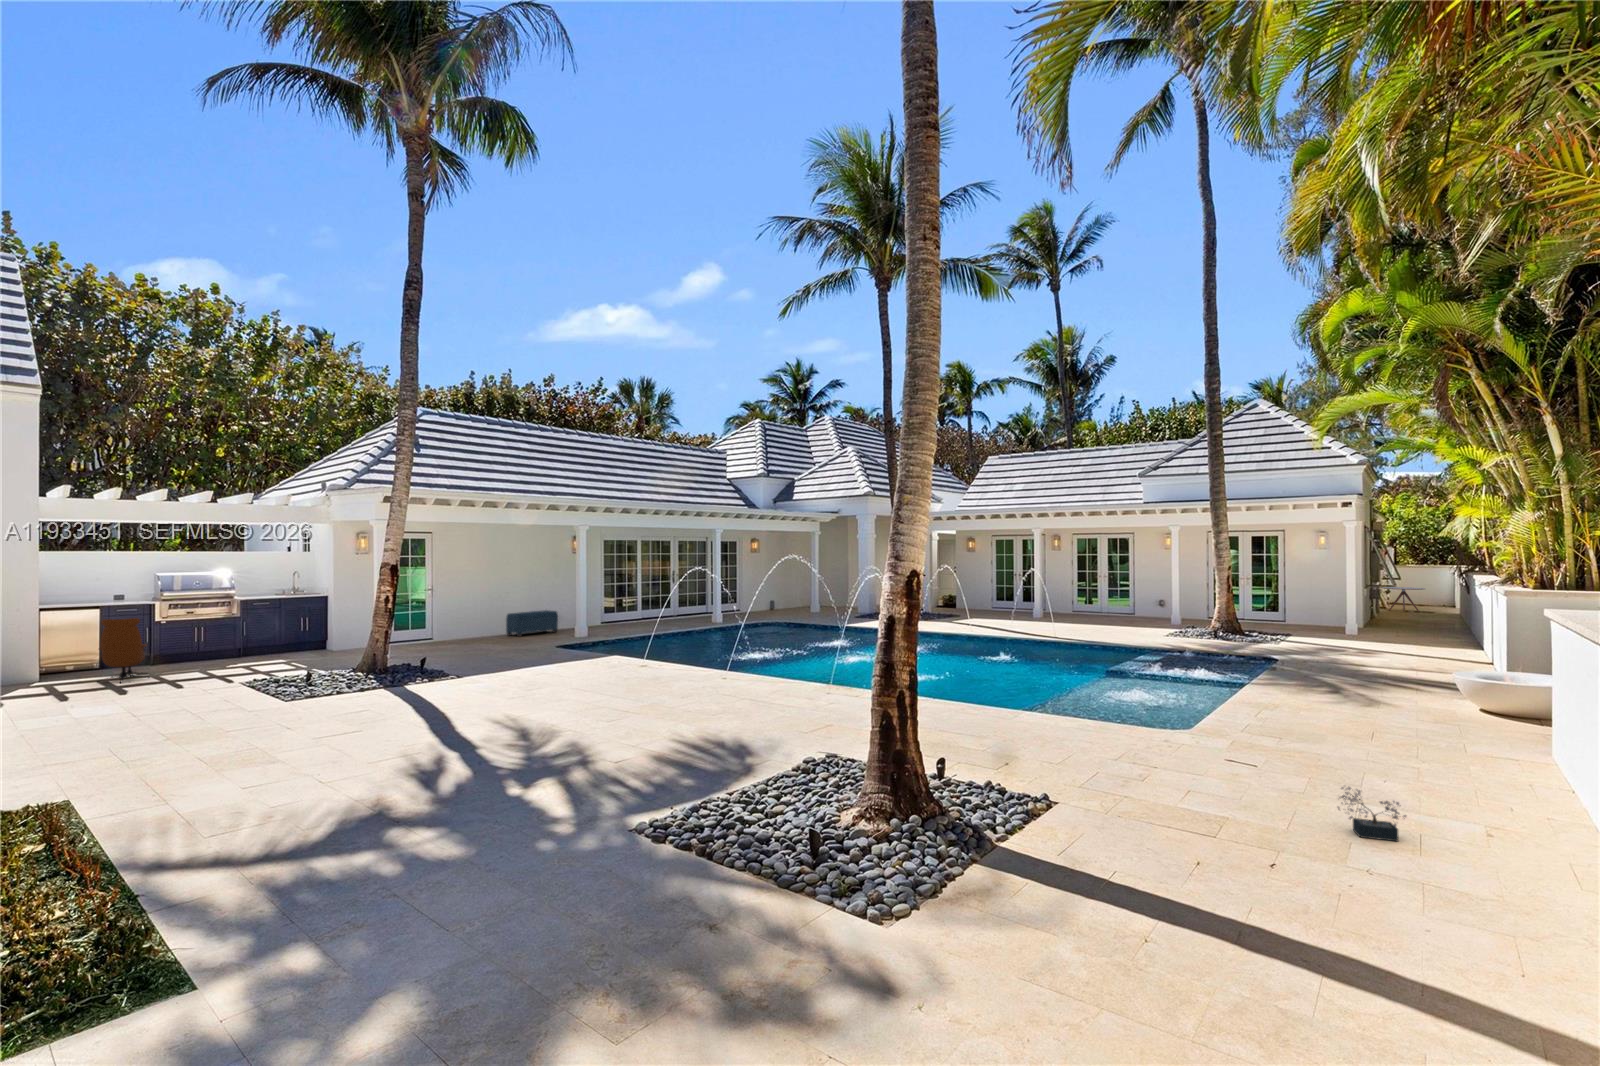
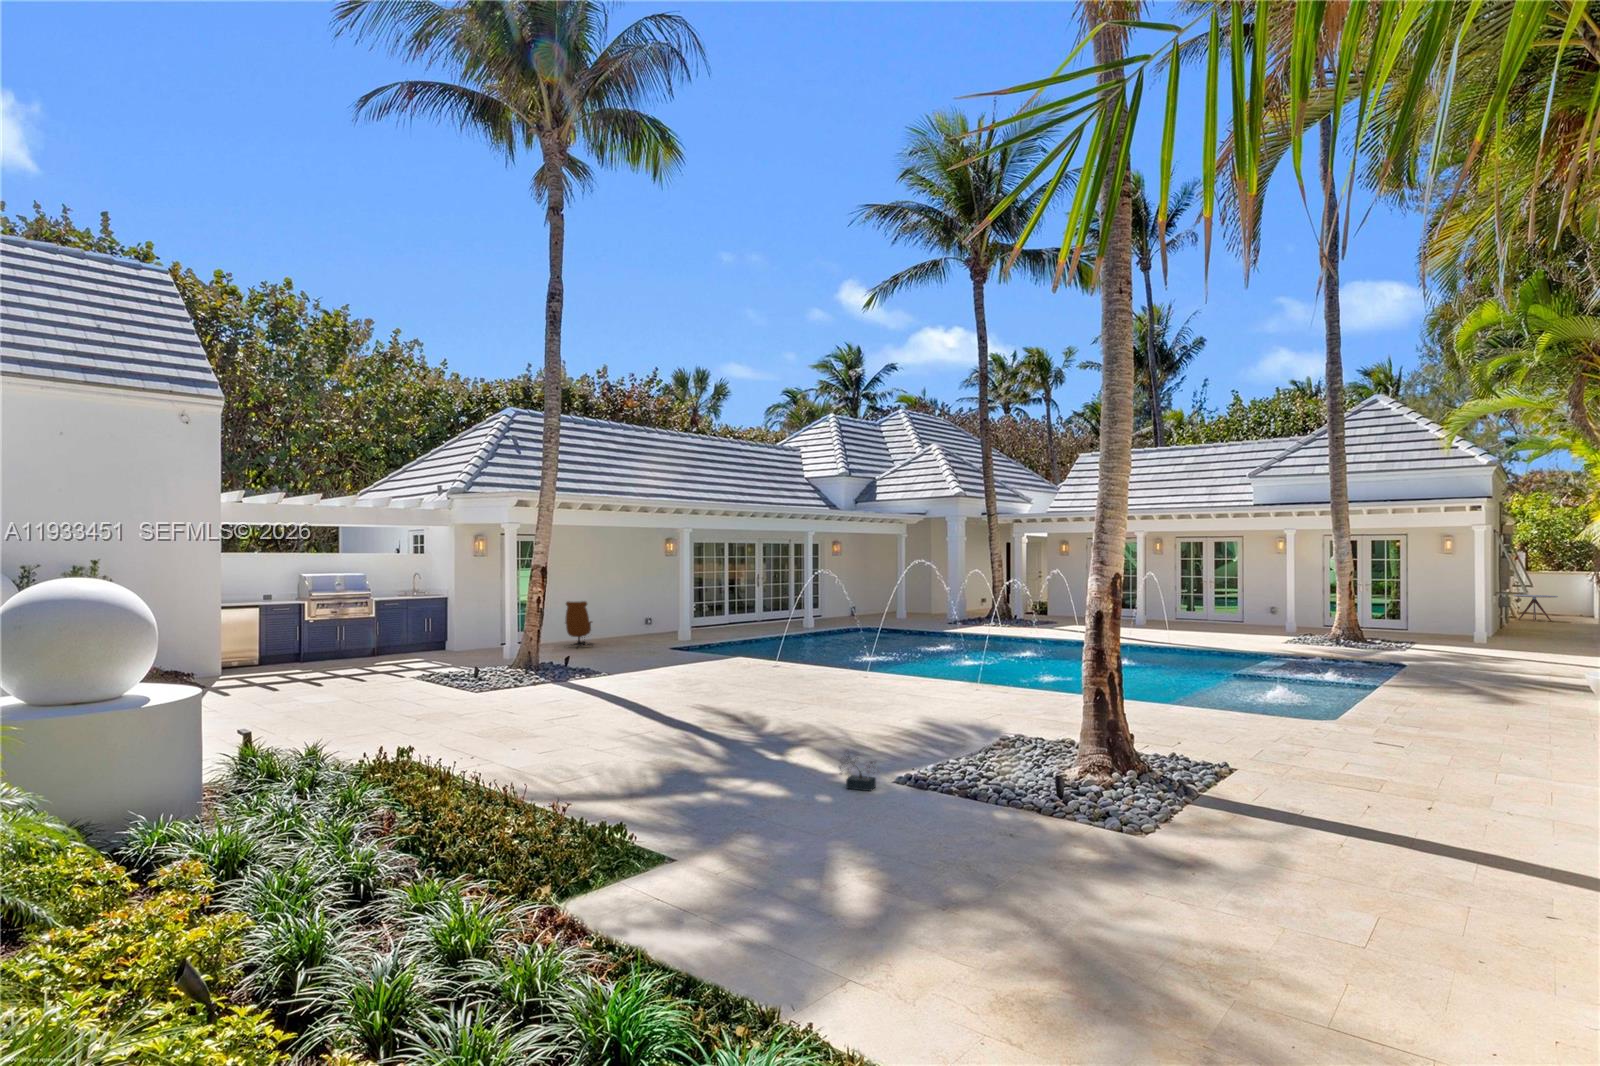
bench: present [506,610,558,637] -> none [601,616,650,643]
lounge chair: present [99,618,147,682] -> present [565,601,592,646]
decorative plant: present [1338,787,1406,841] -> present [839,750,879,791]

